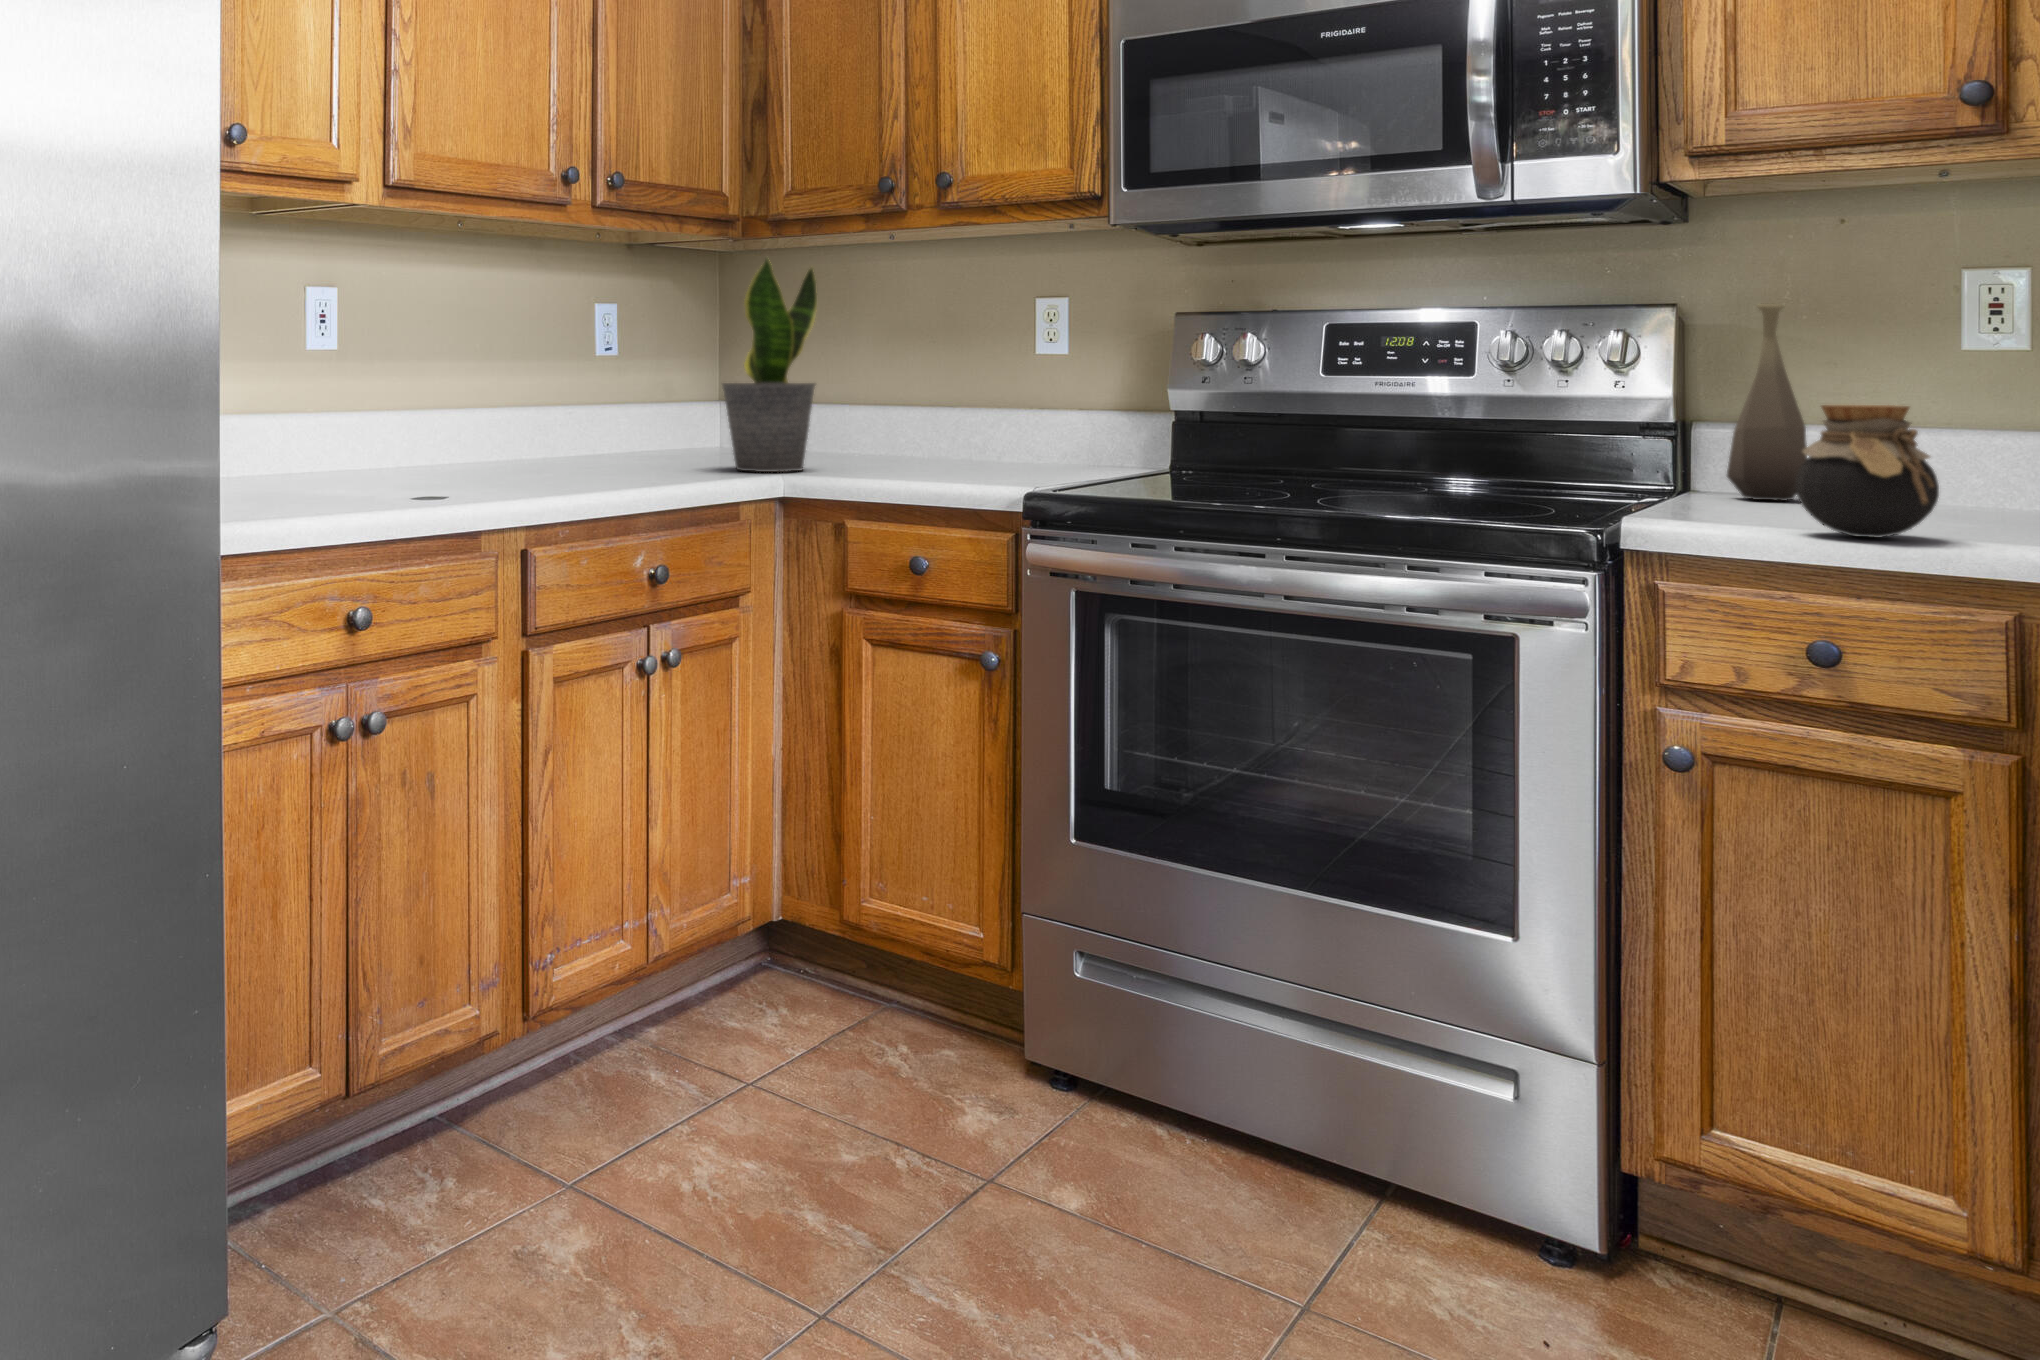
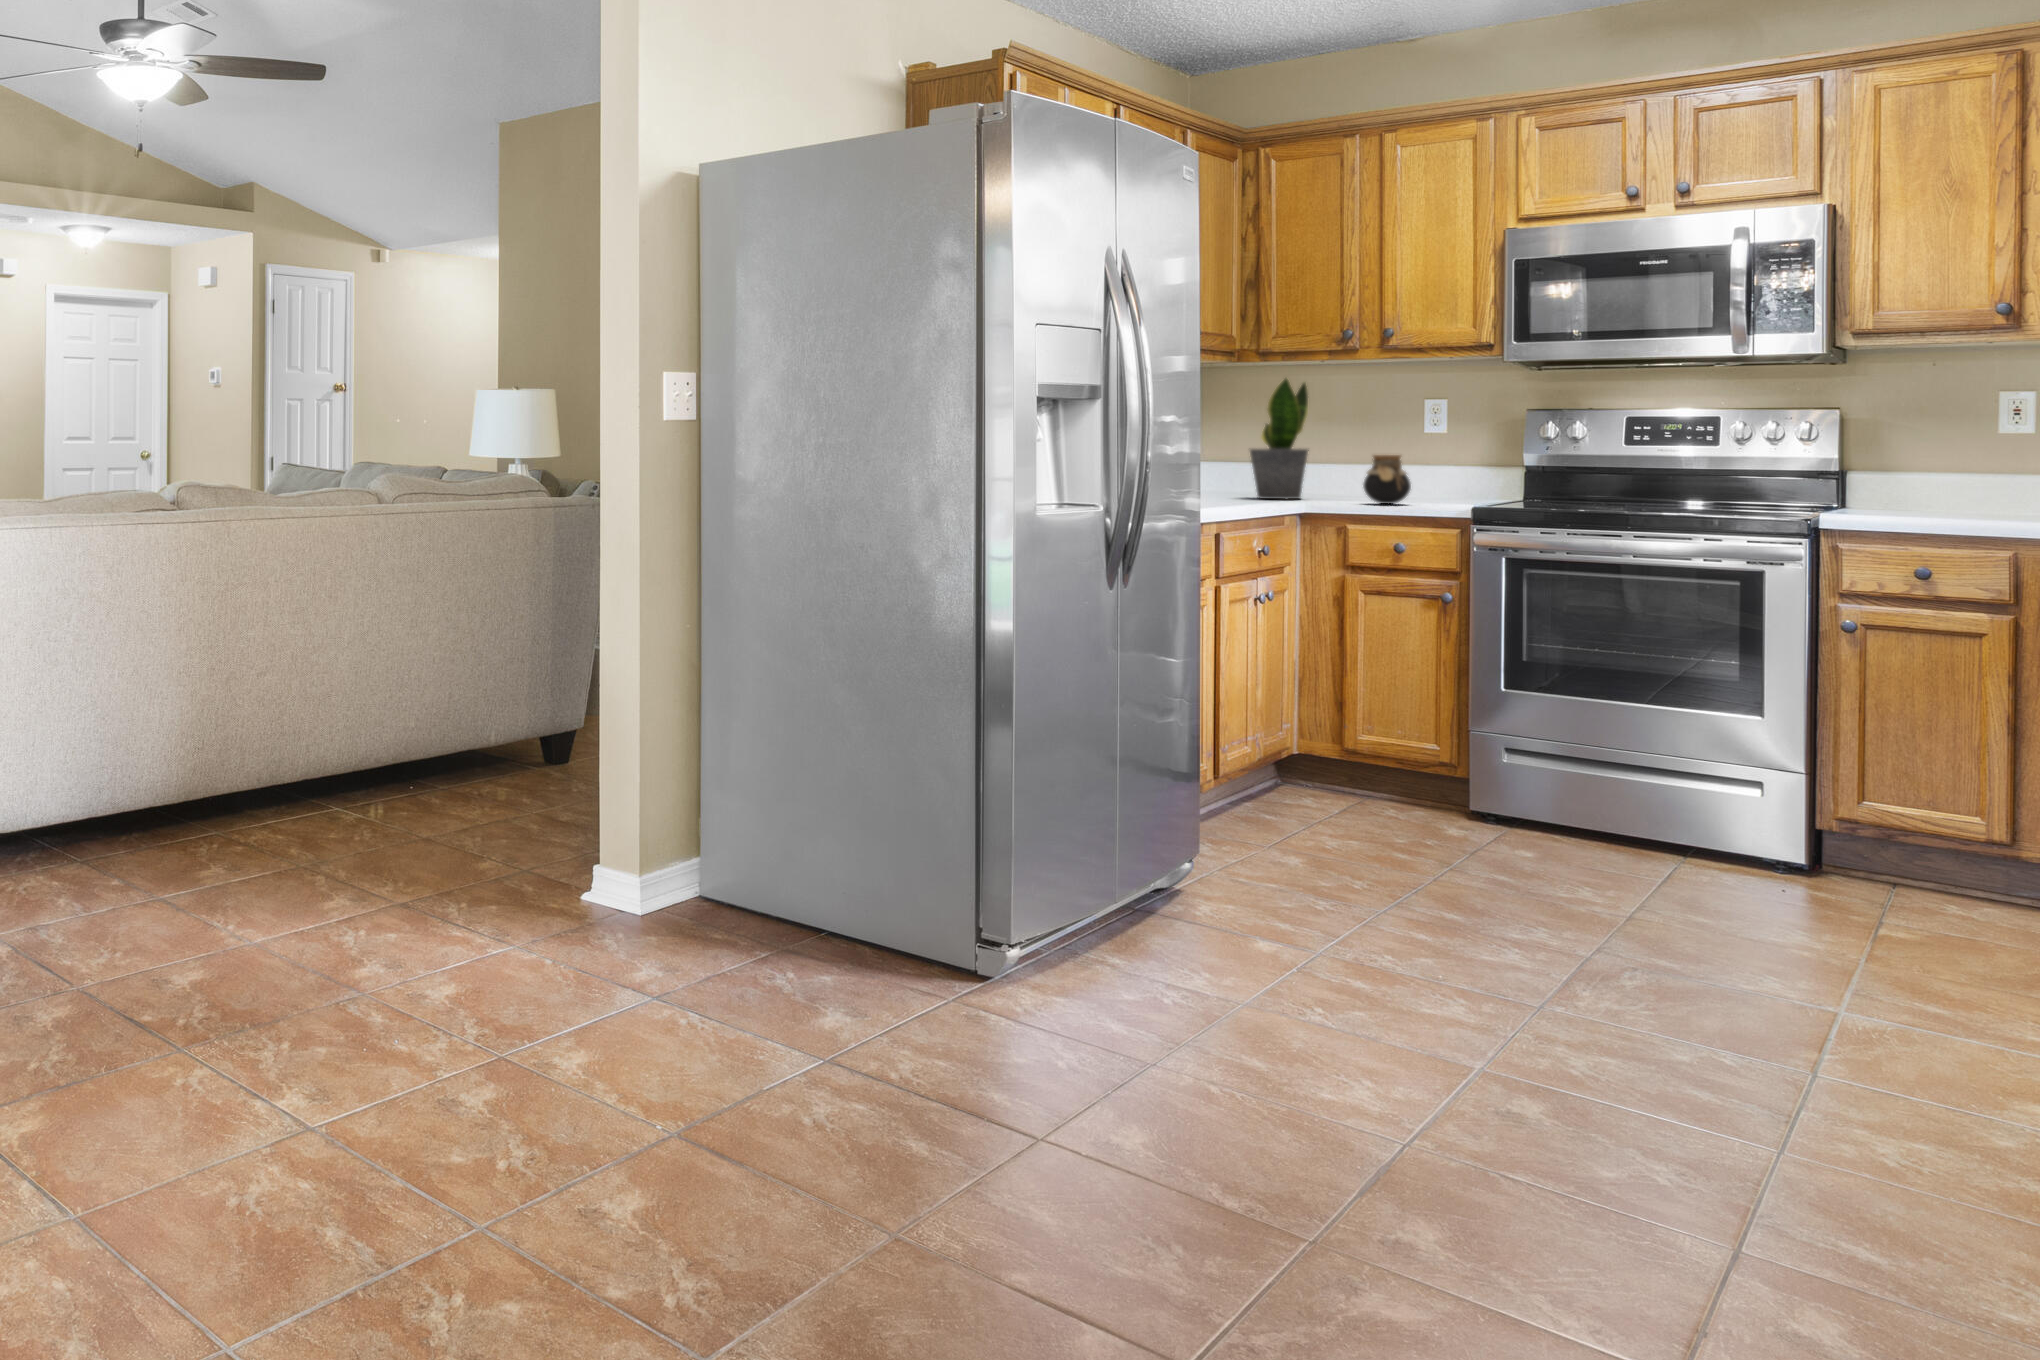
bottle: present [1727,304,1807,501] -> none [1866,408,1911,510]
jar: present [1796,405,1939,538] -> present [1363,455,1411,504]

